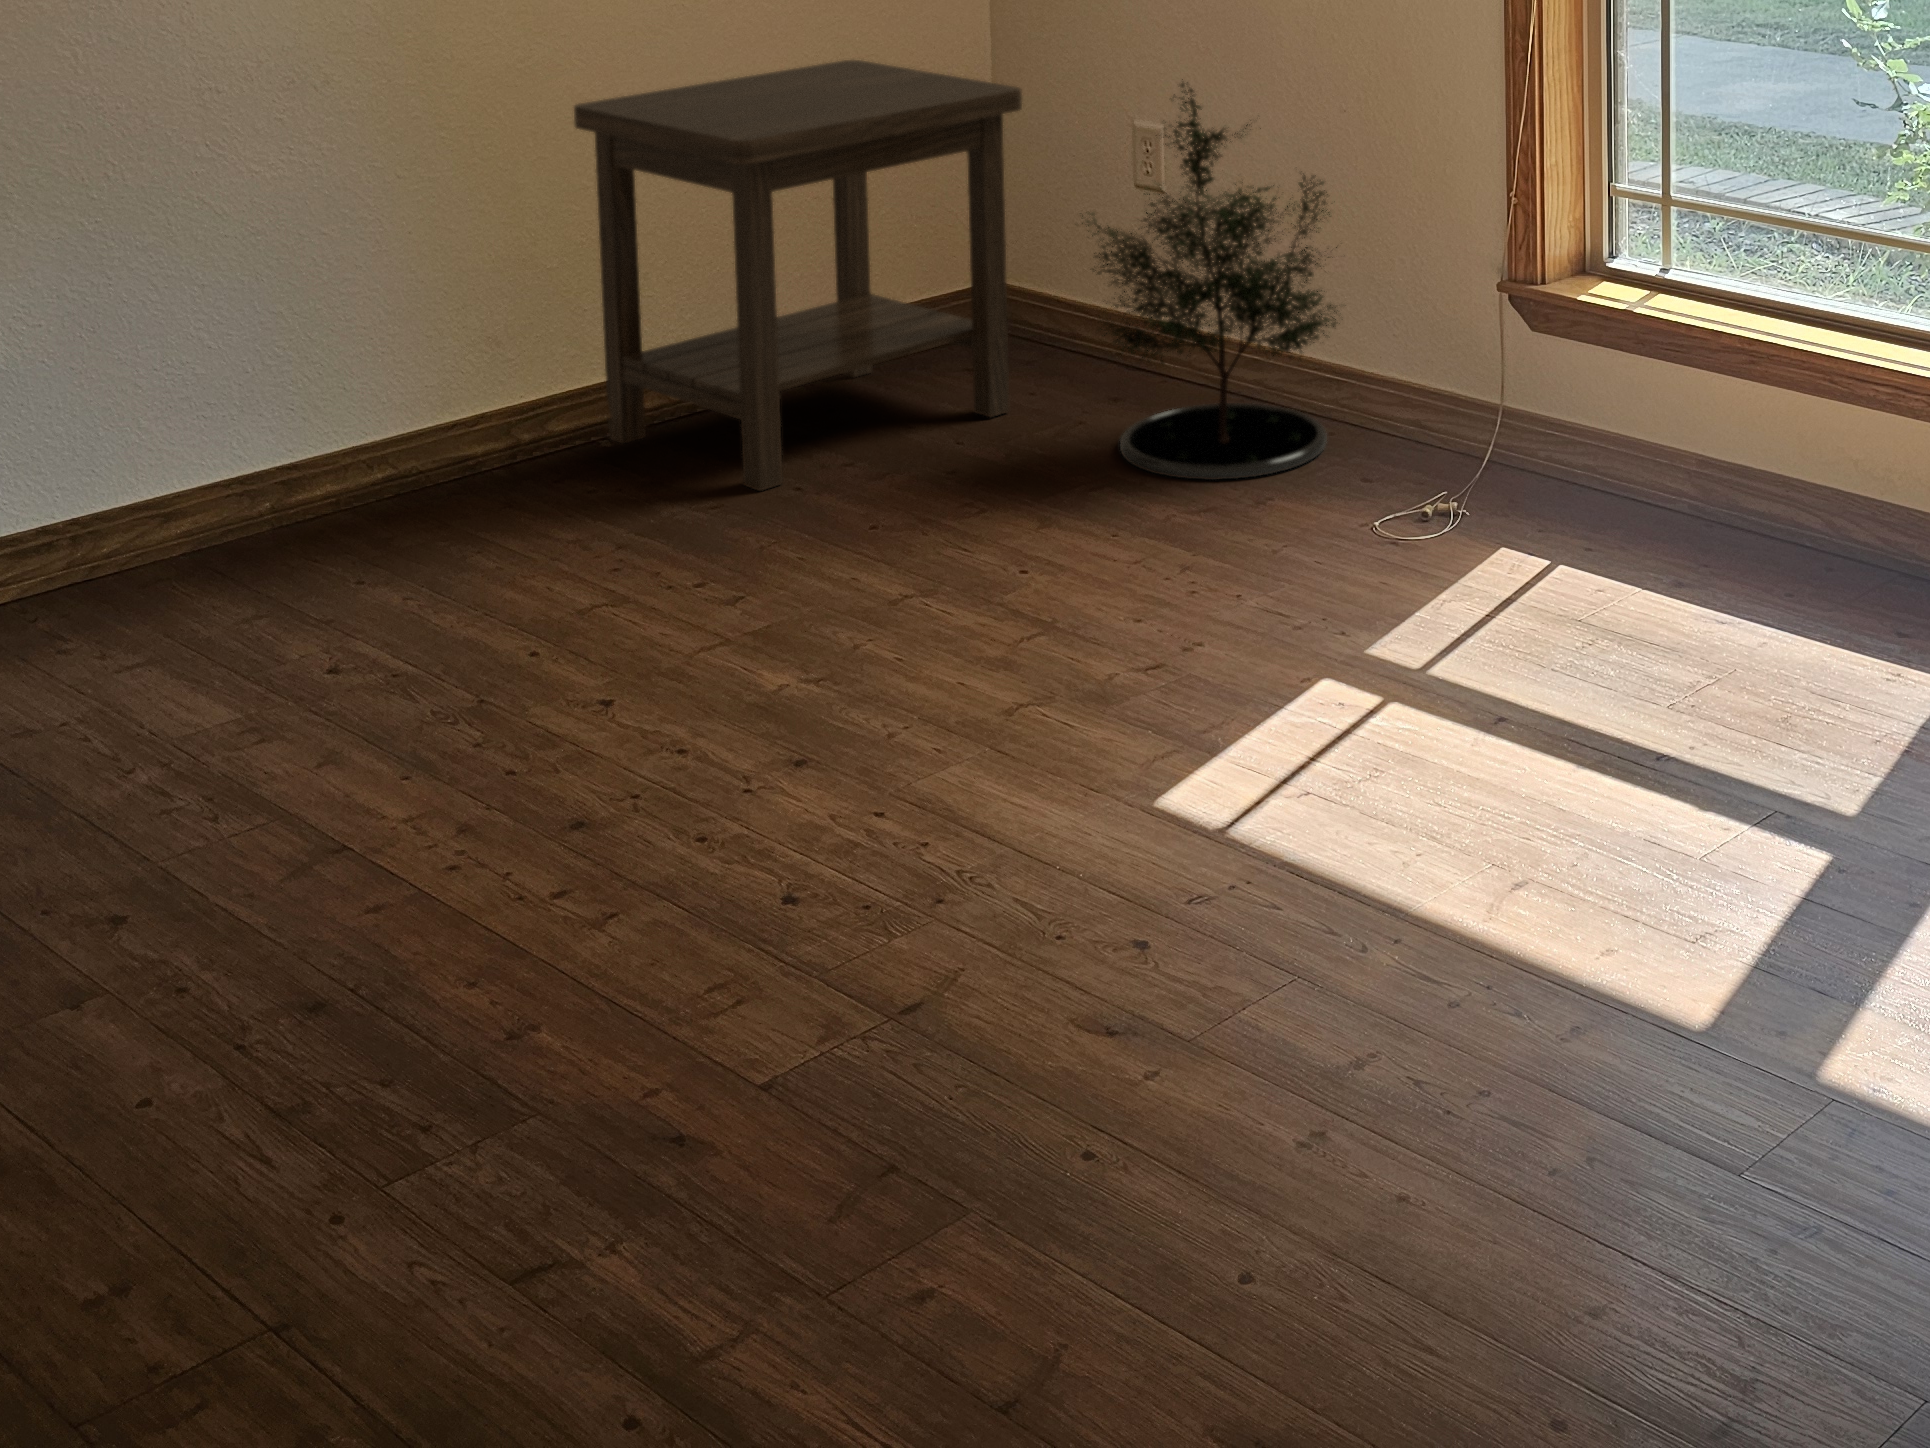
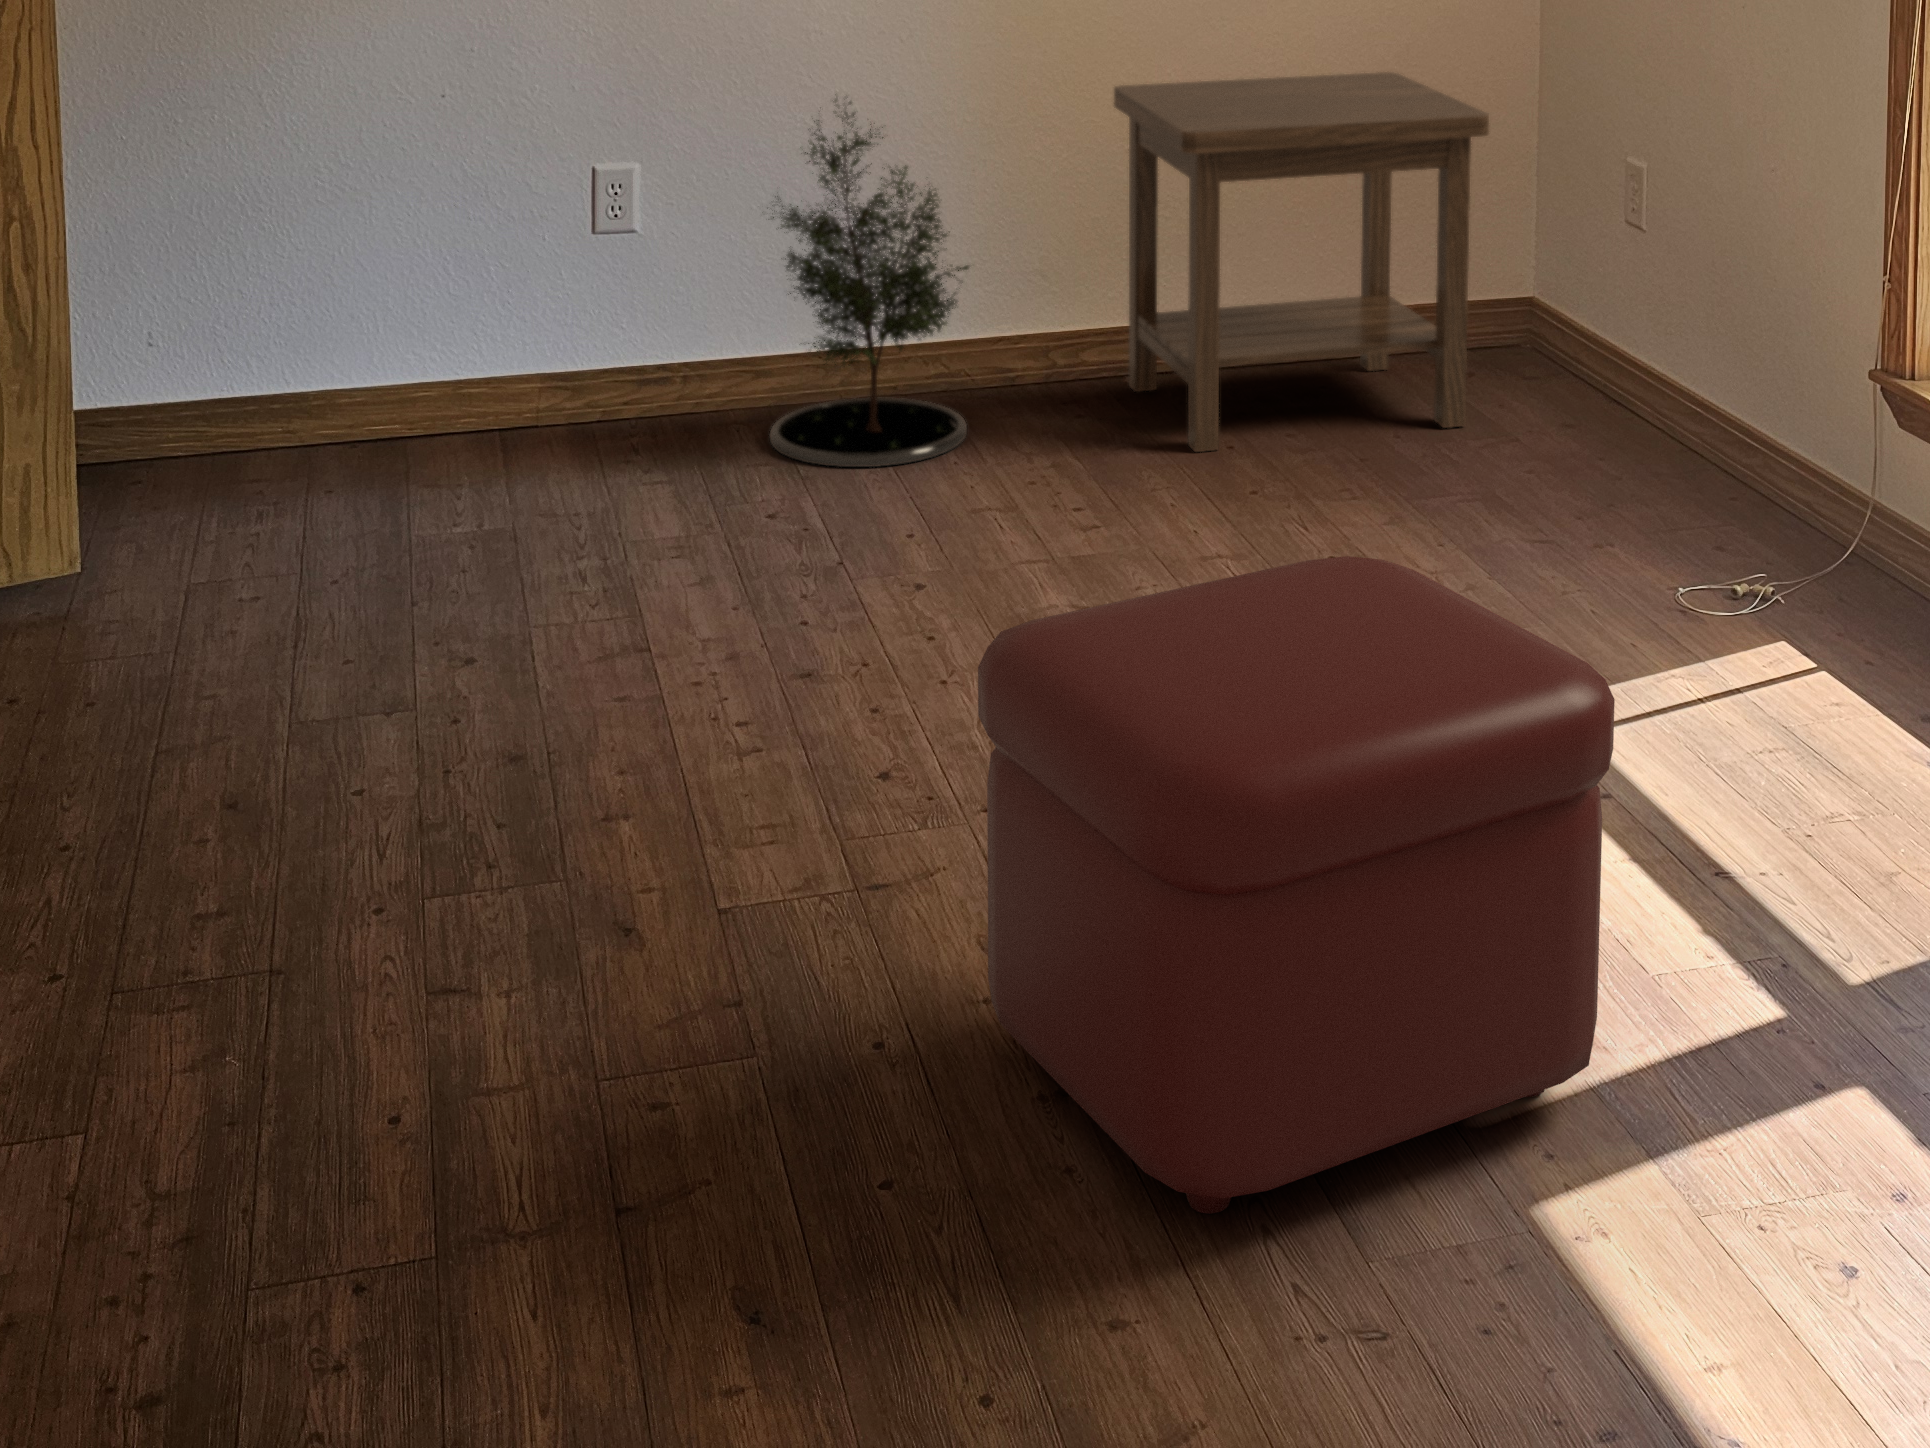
potted tree: present [1080,79,1340,480] -> present [769,99,969,467]
ottoman: none [1180,516,1803,1204] -> present [978,556,1615,1214]

